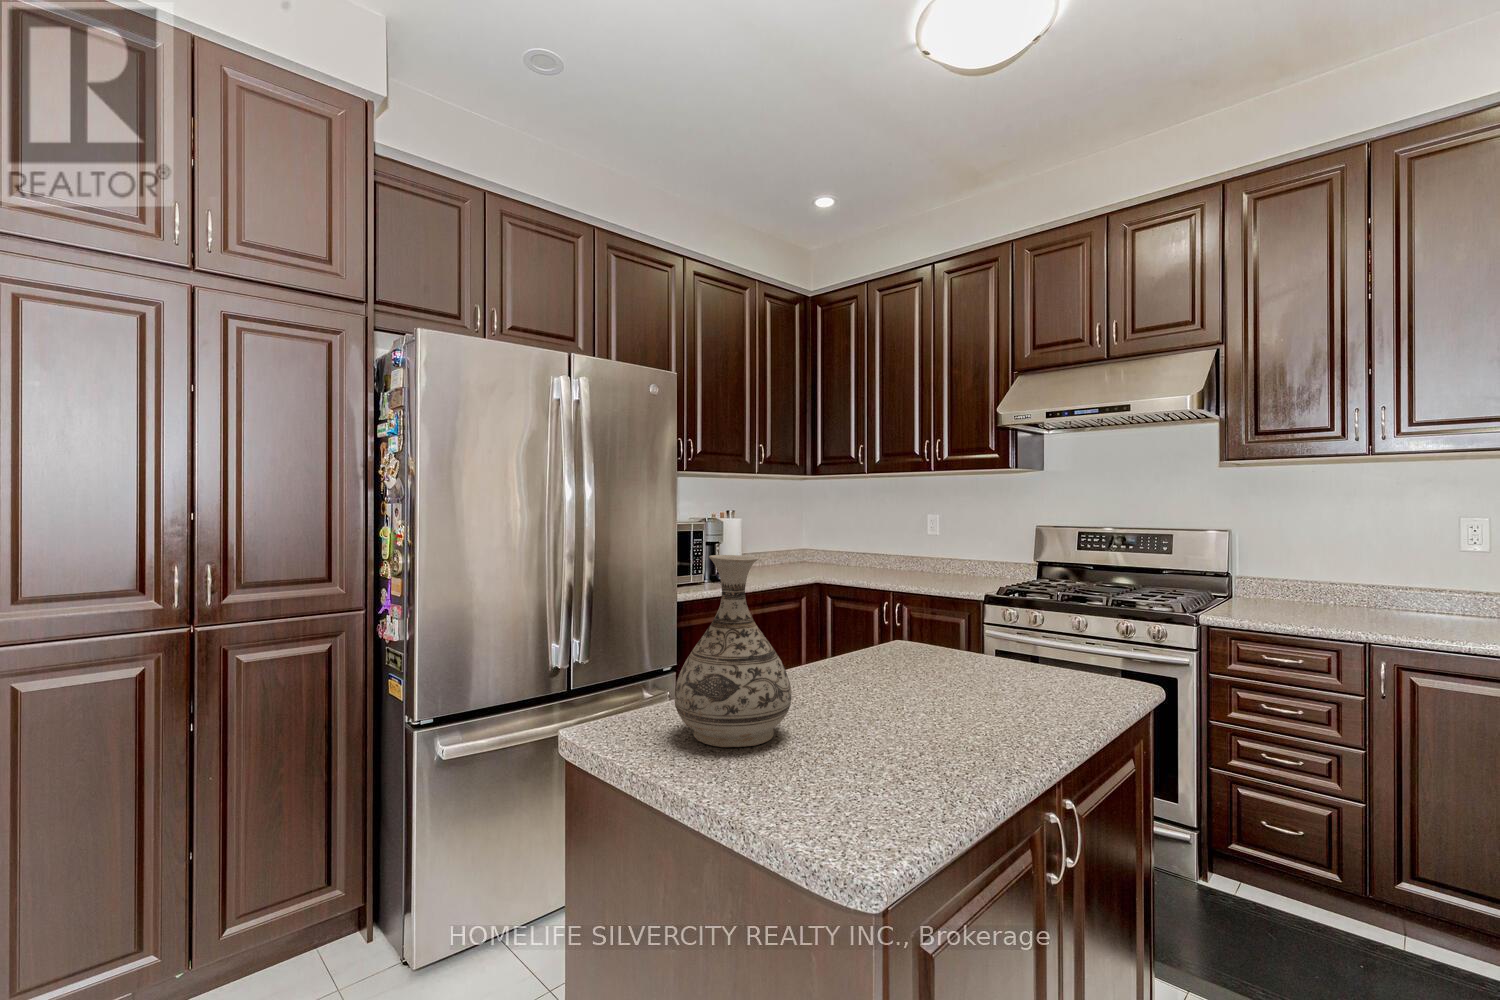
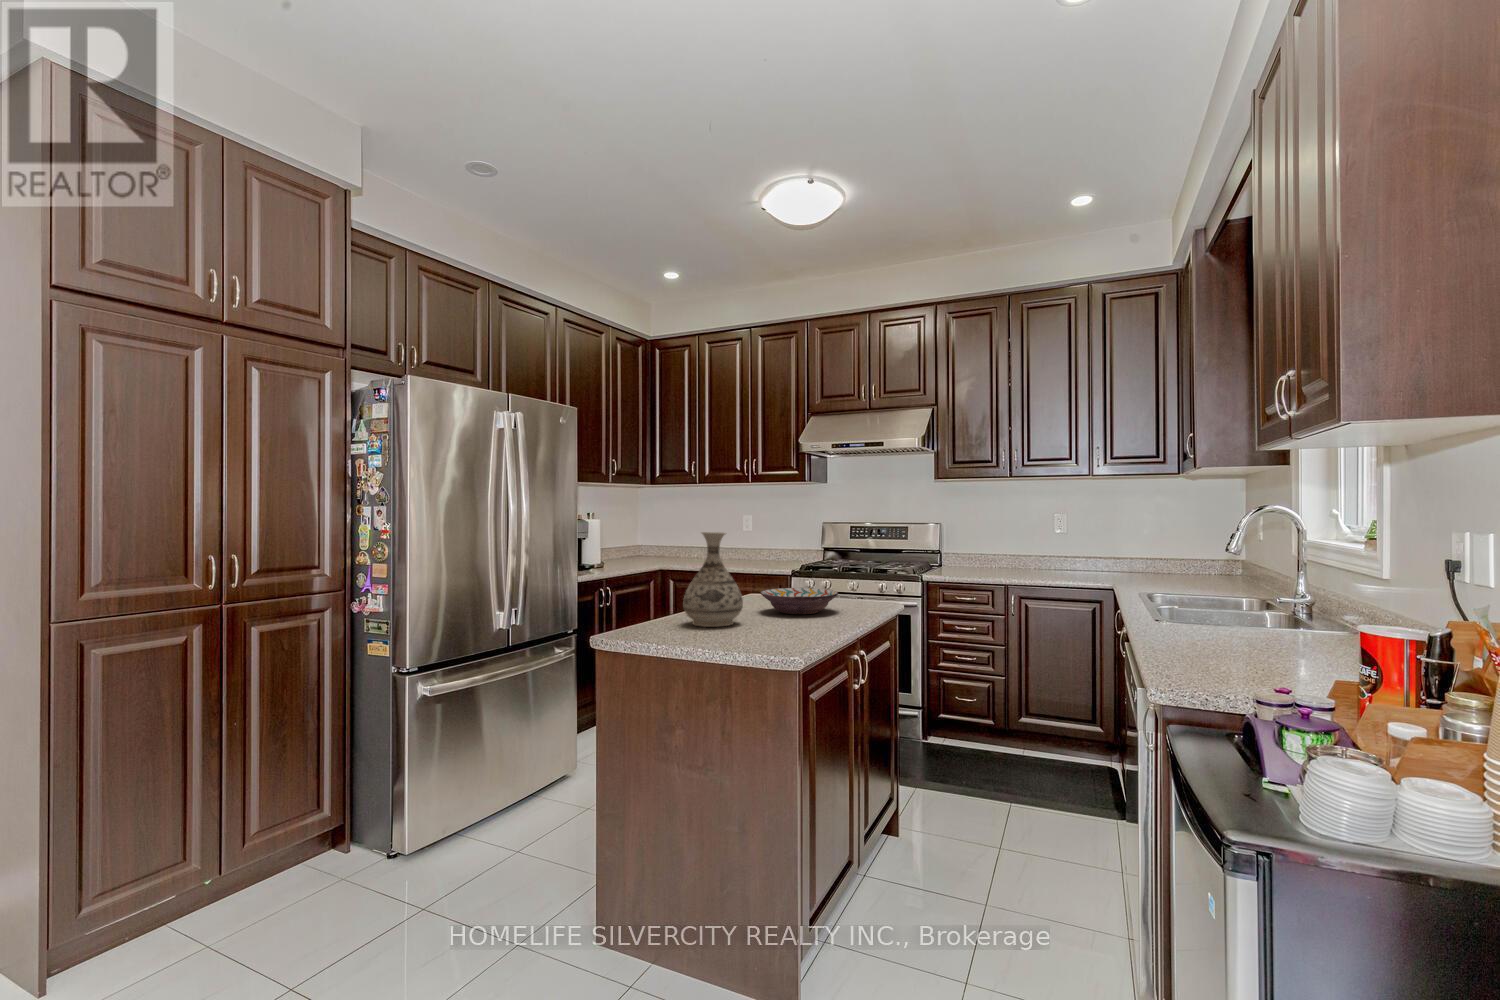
decorative bowl: none [854,654,1009,718] -> present [761,588,838,614]

